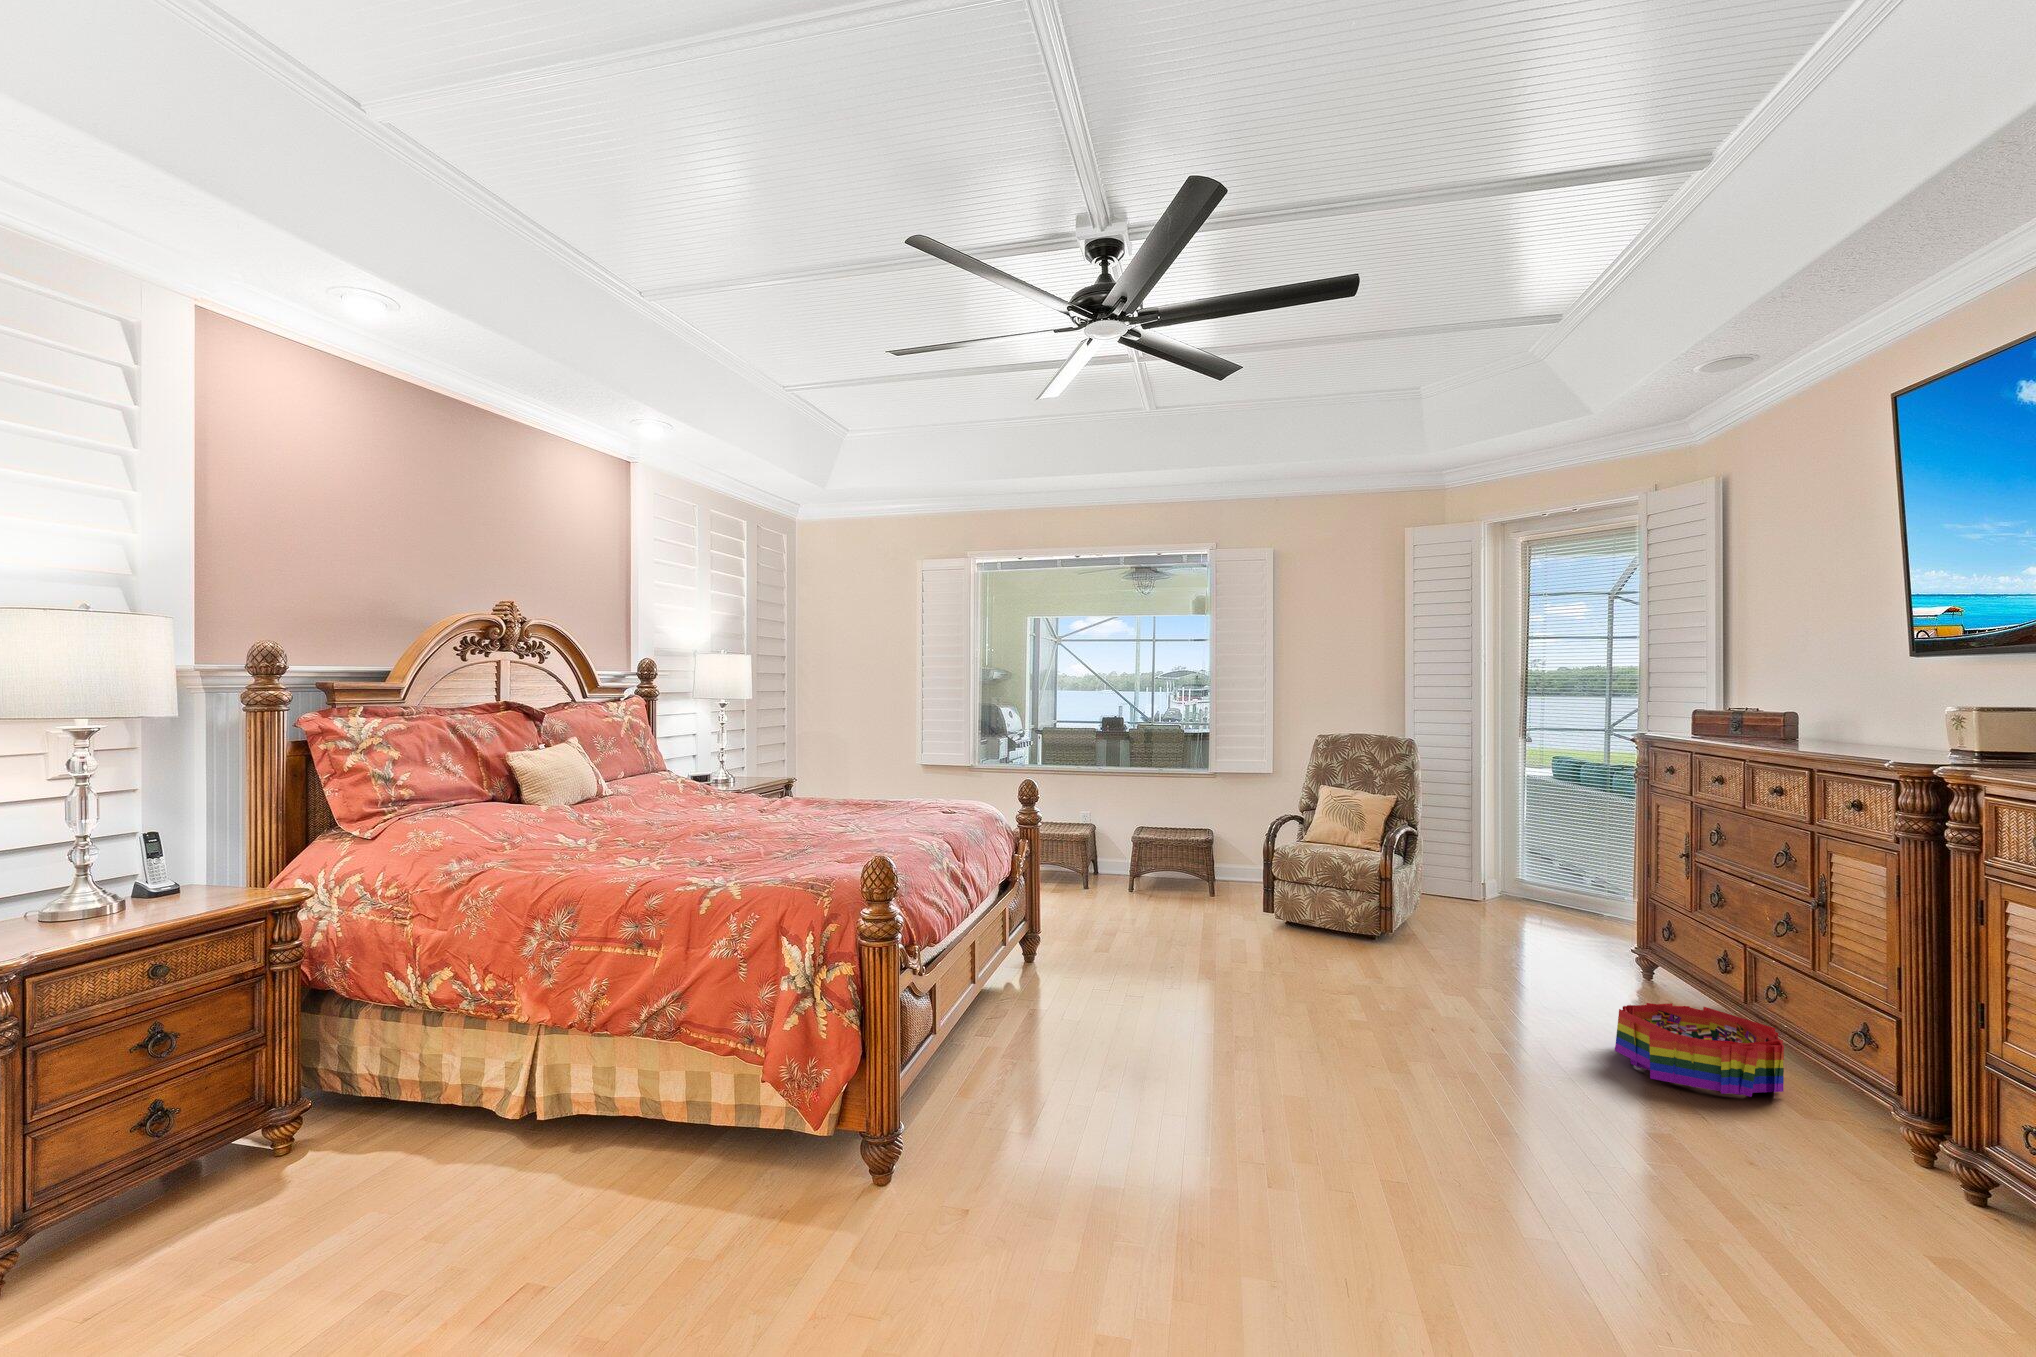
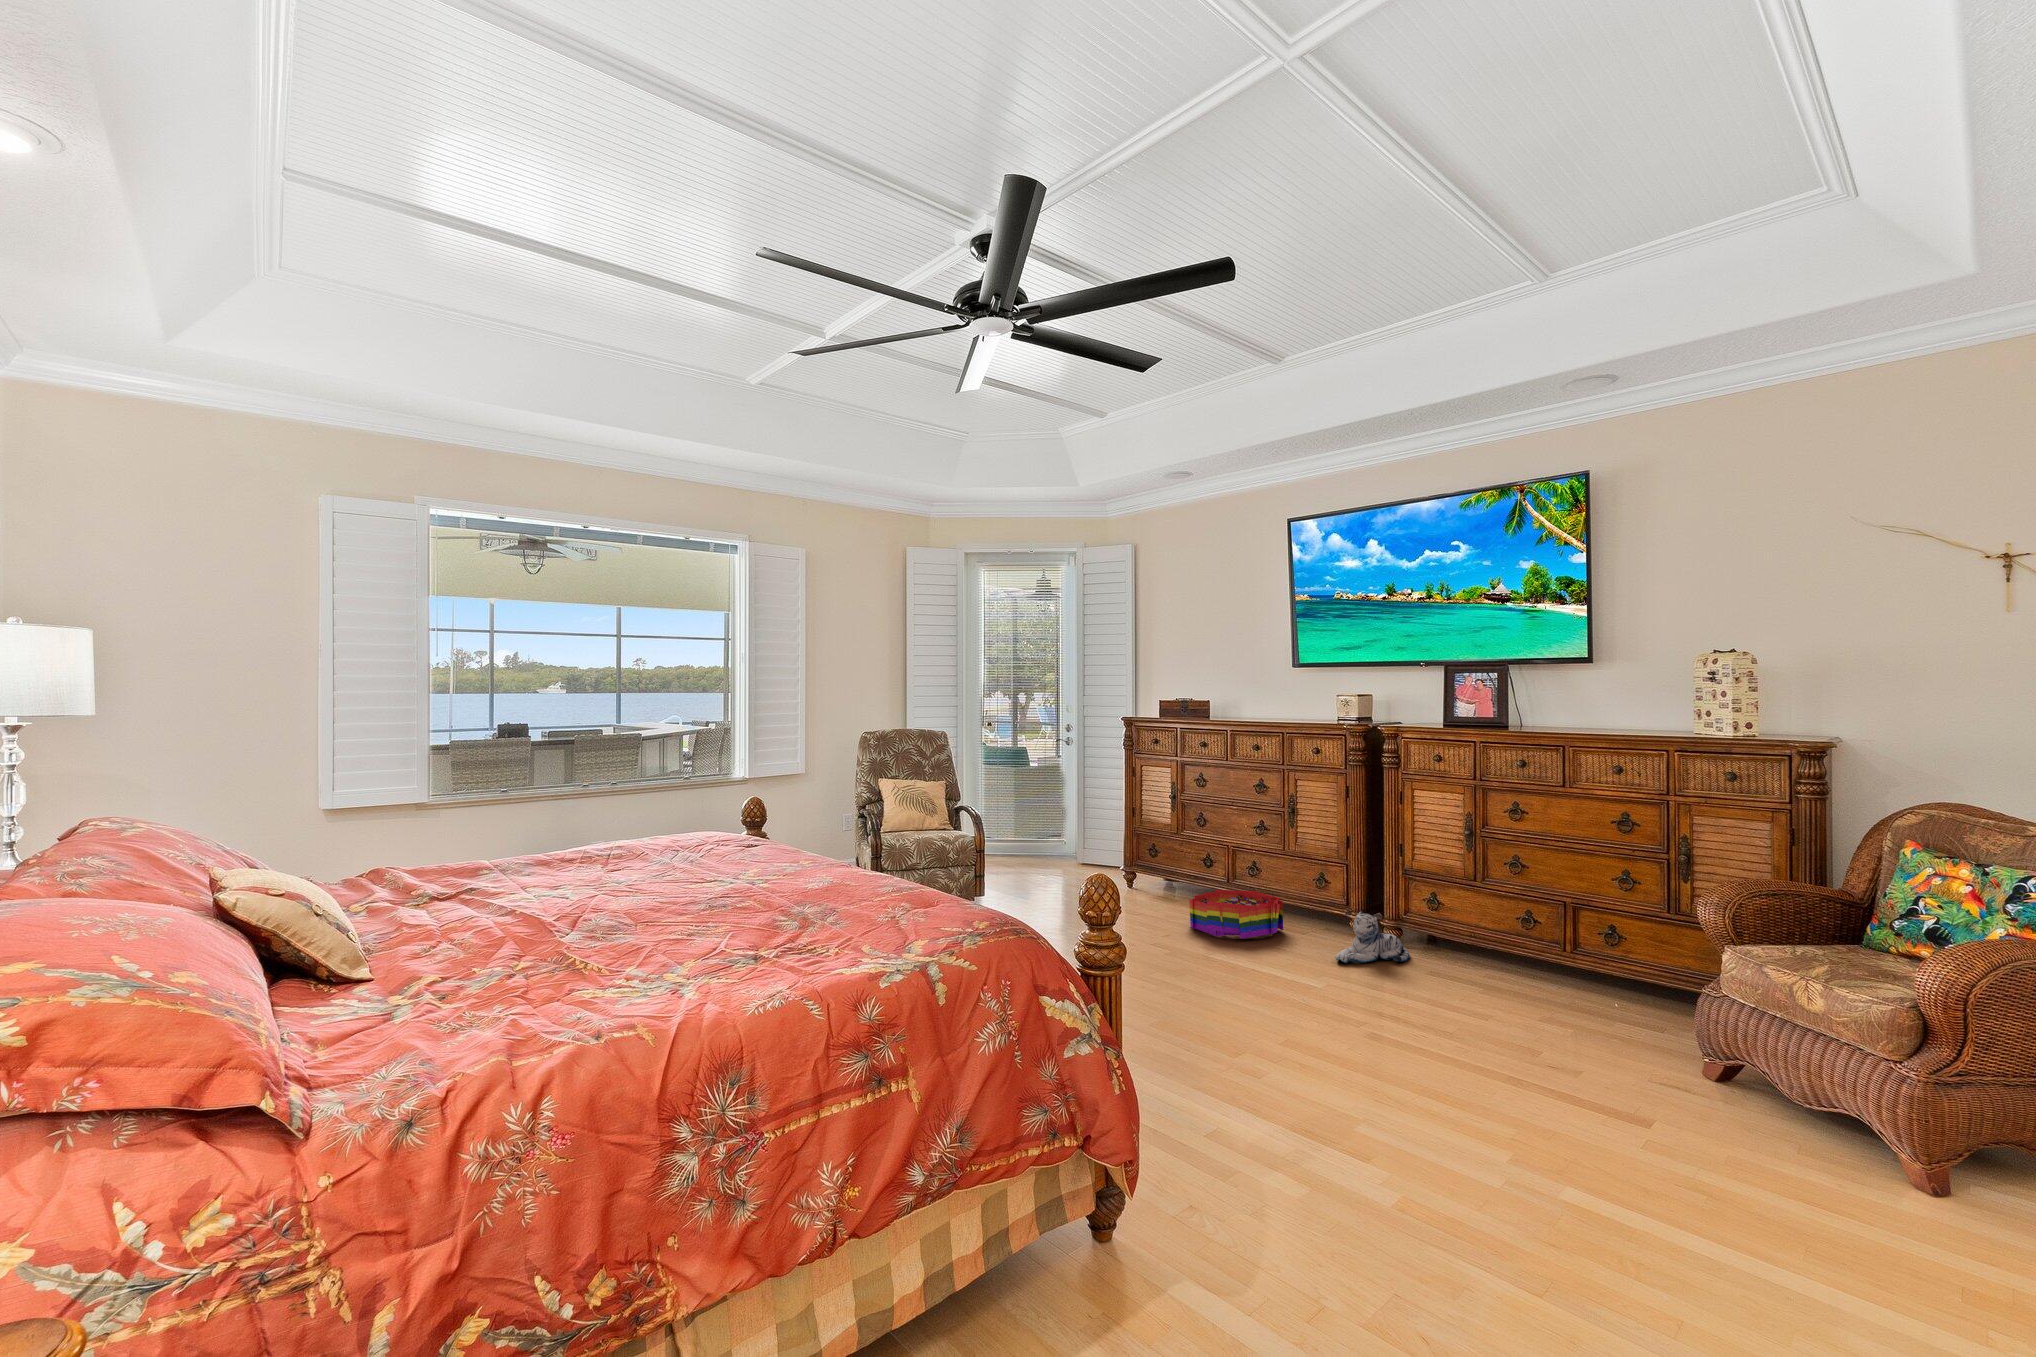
plush toy: none [1737,1096,1947,1220] -> present [1335,912,1410,963]

